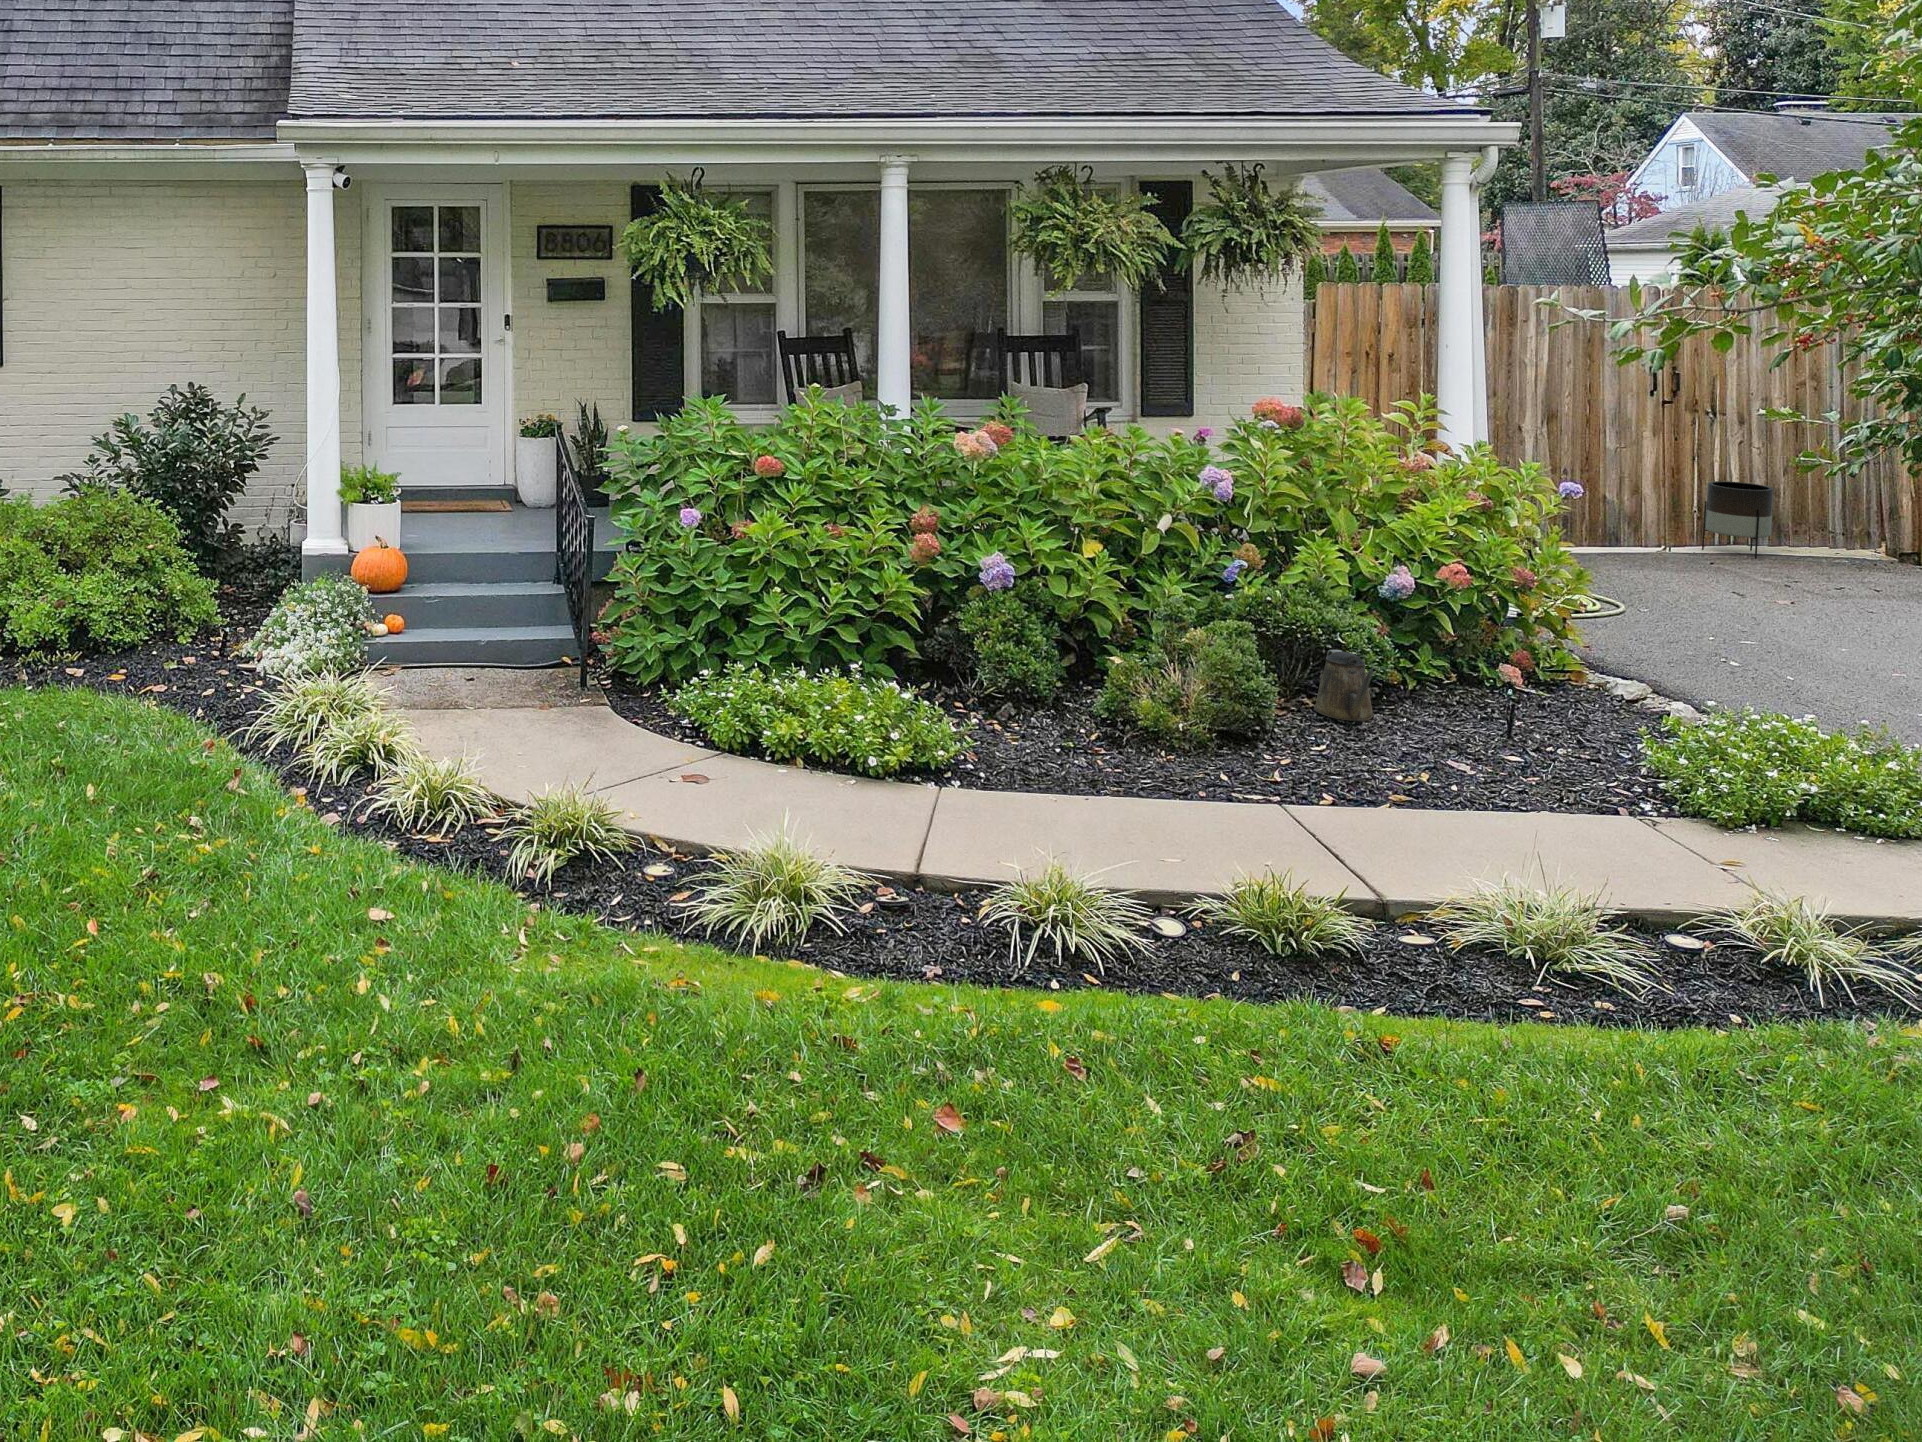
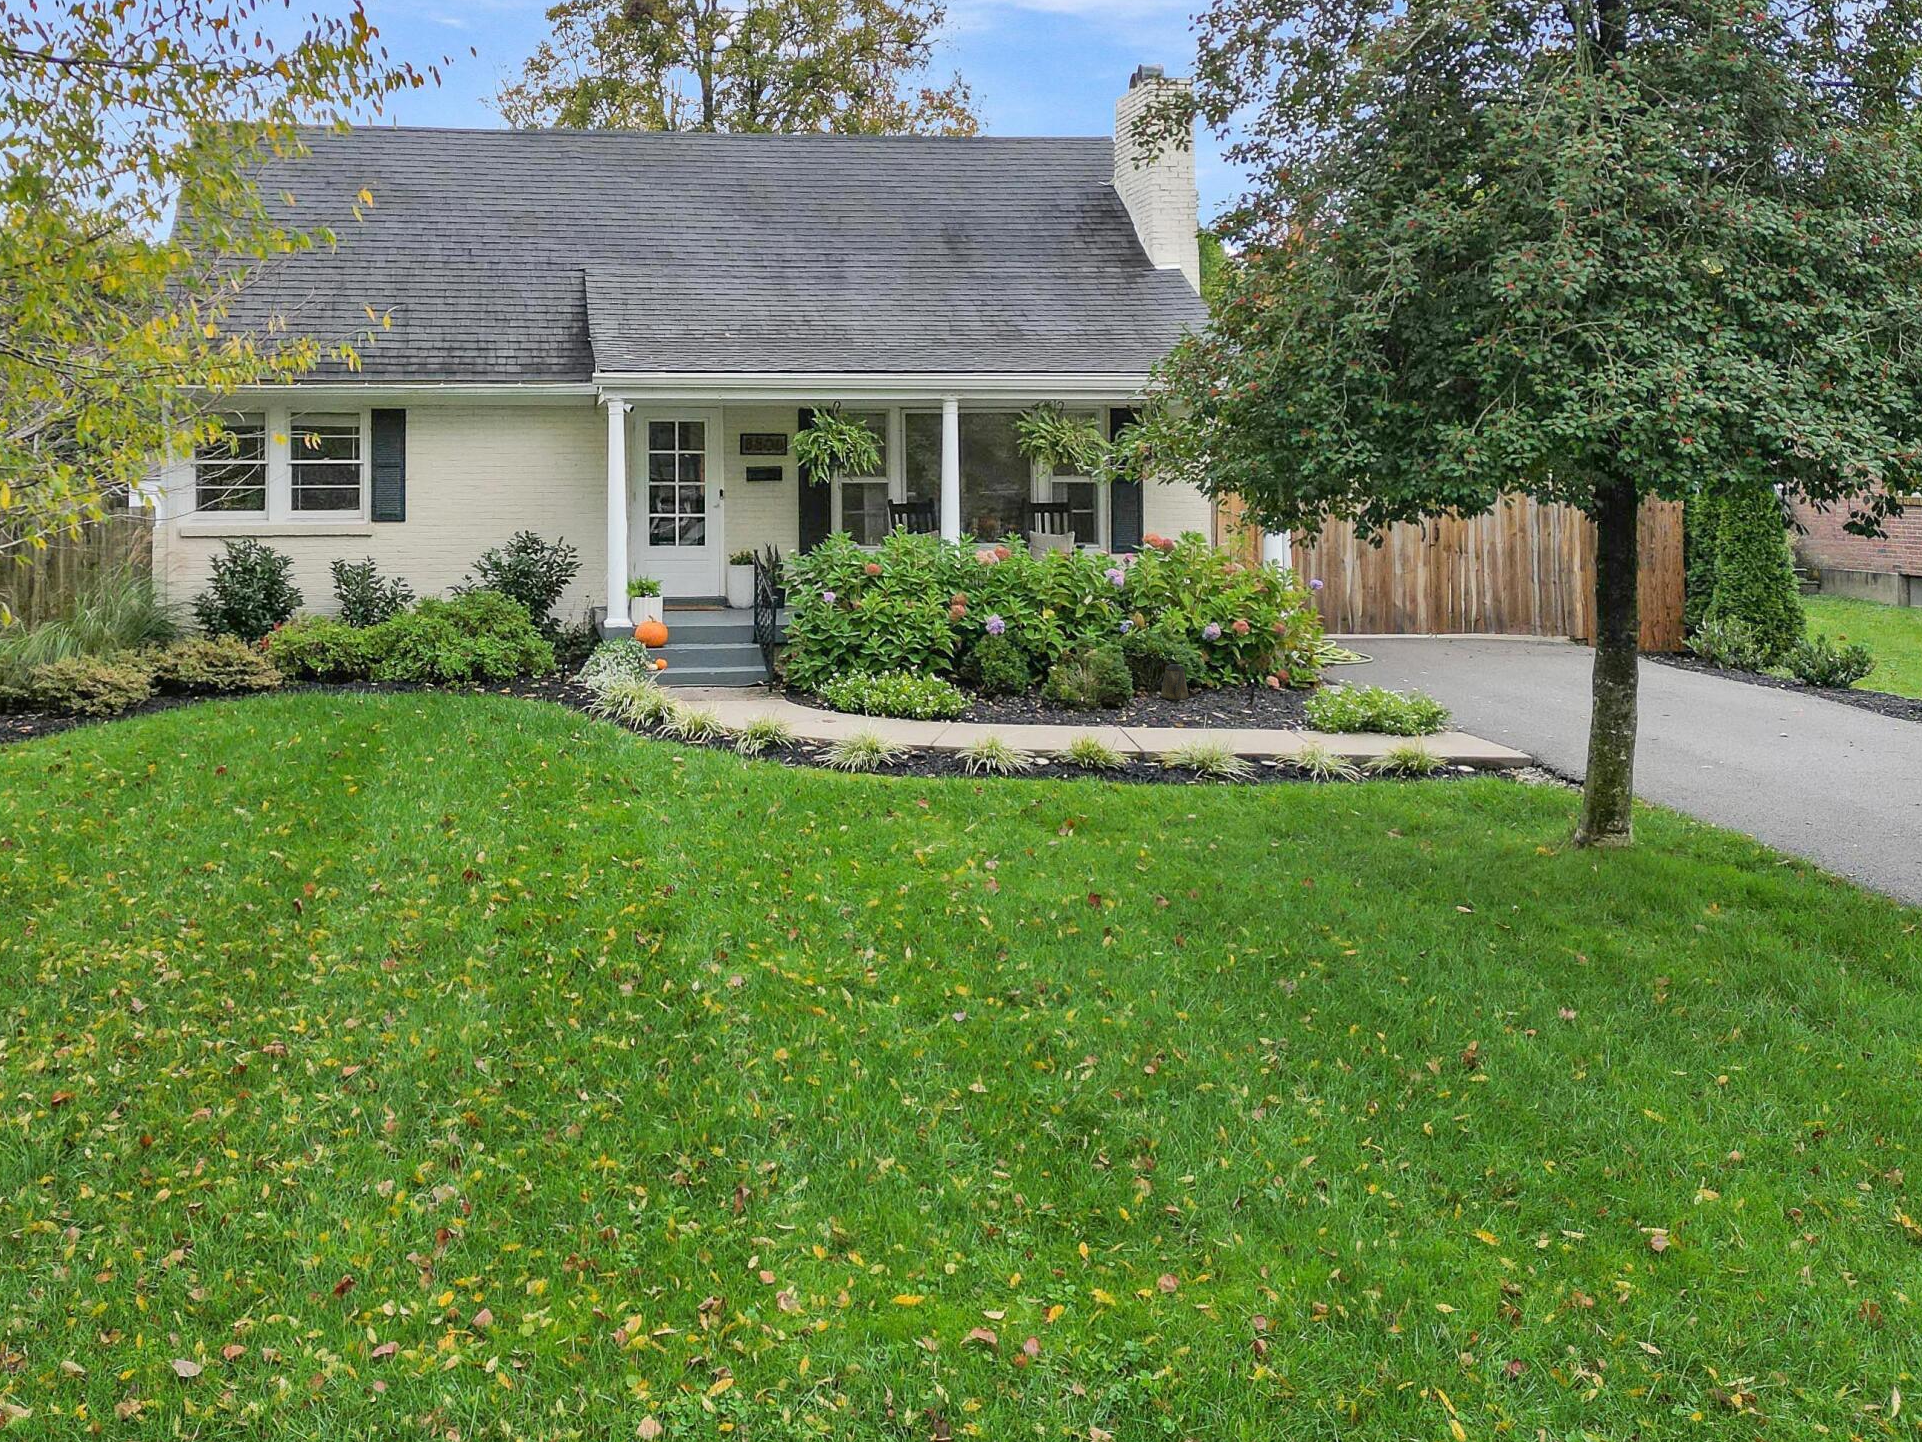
planter: present [1702,481,1774,559] -> none [1449,591,1485,637]

